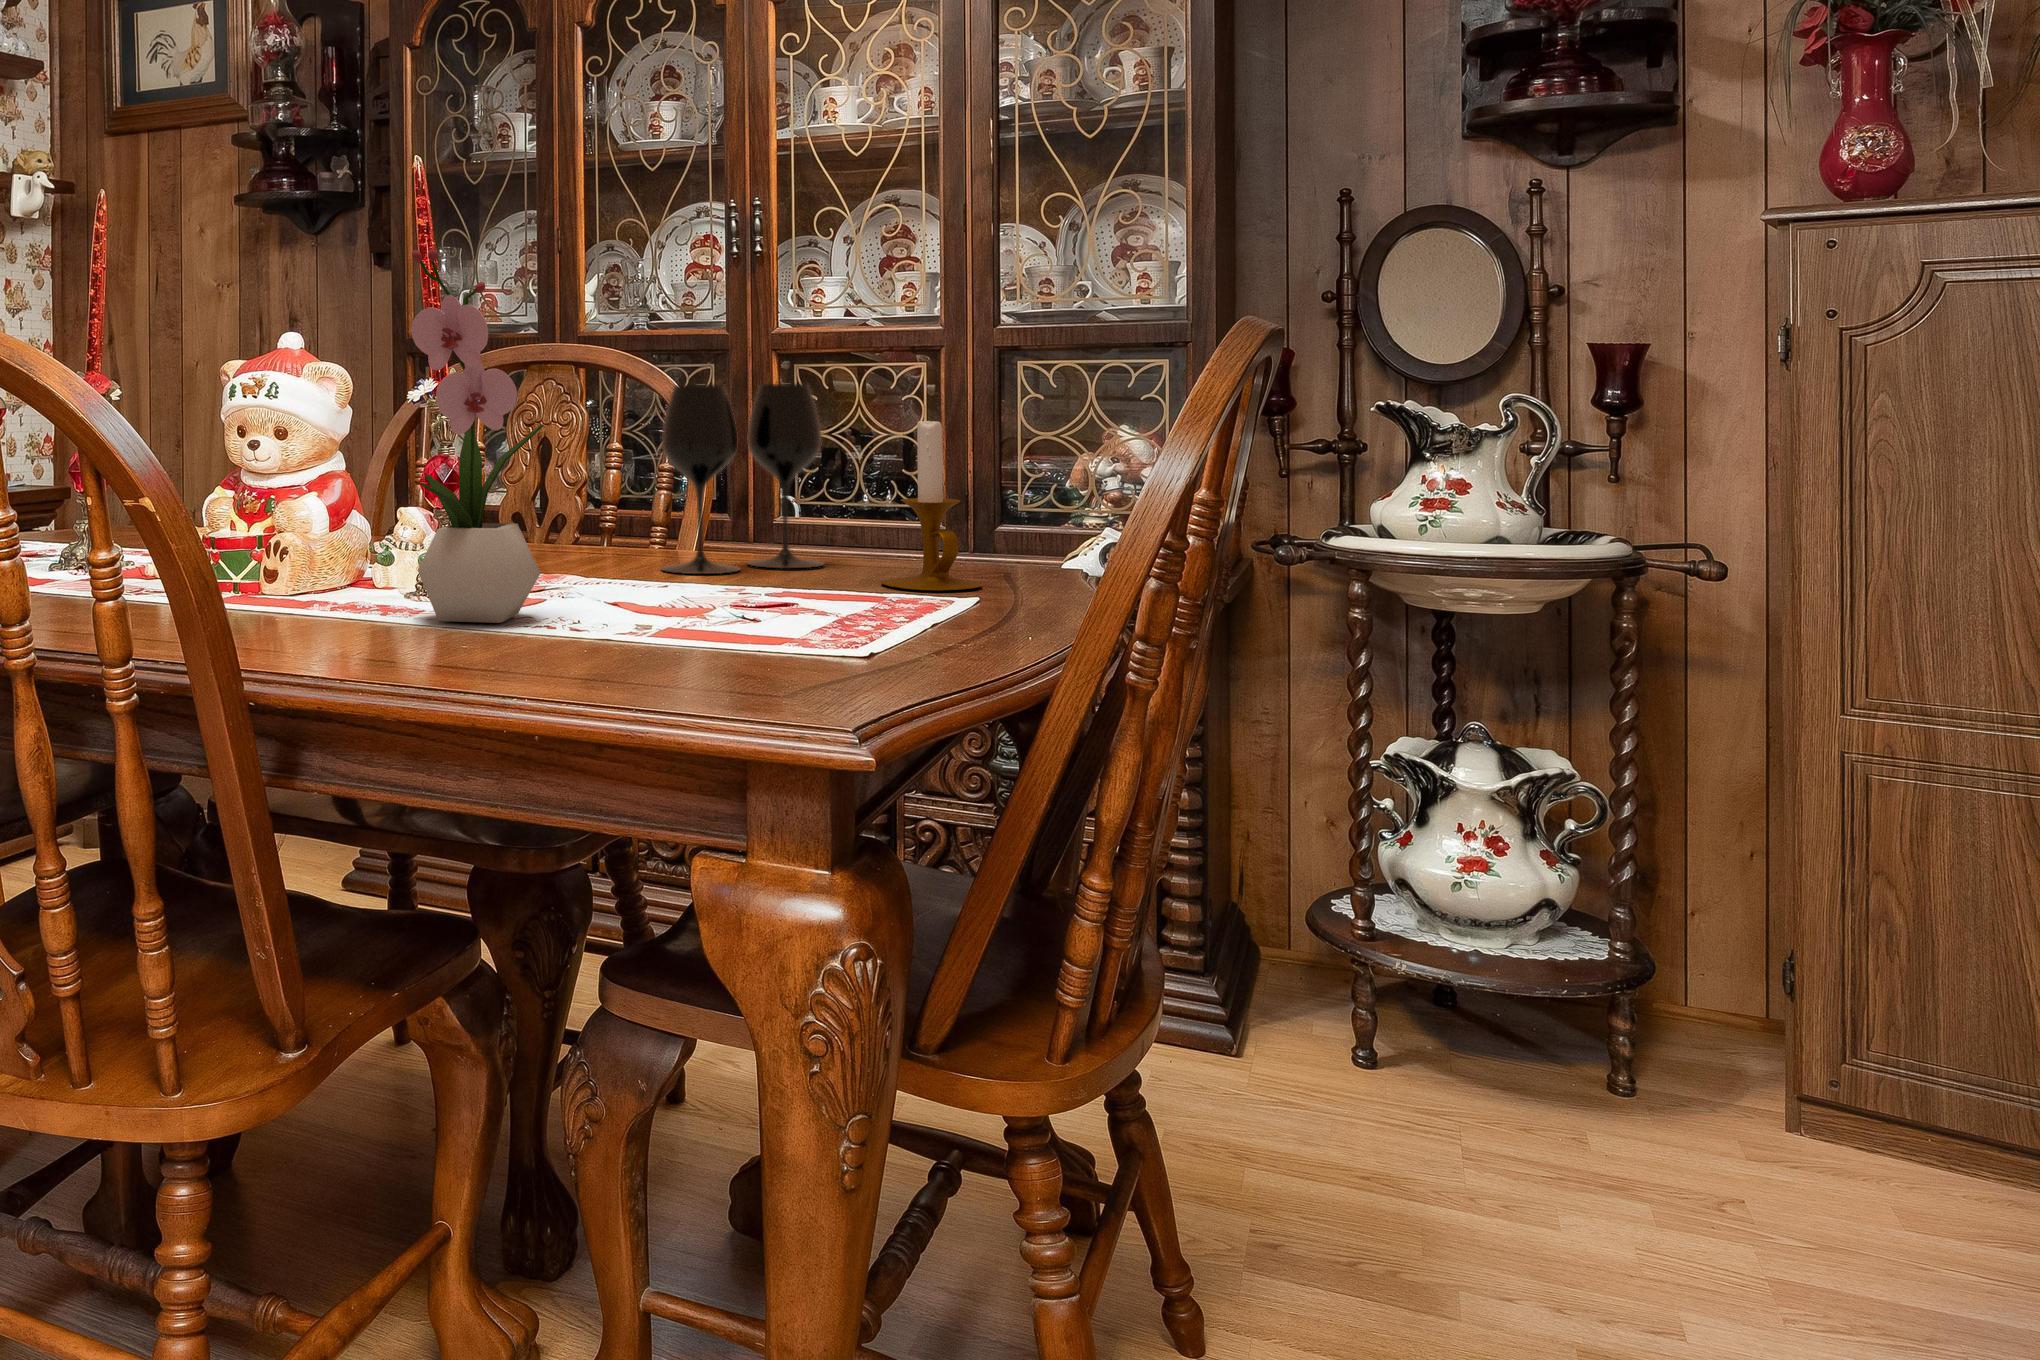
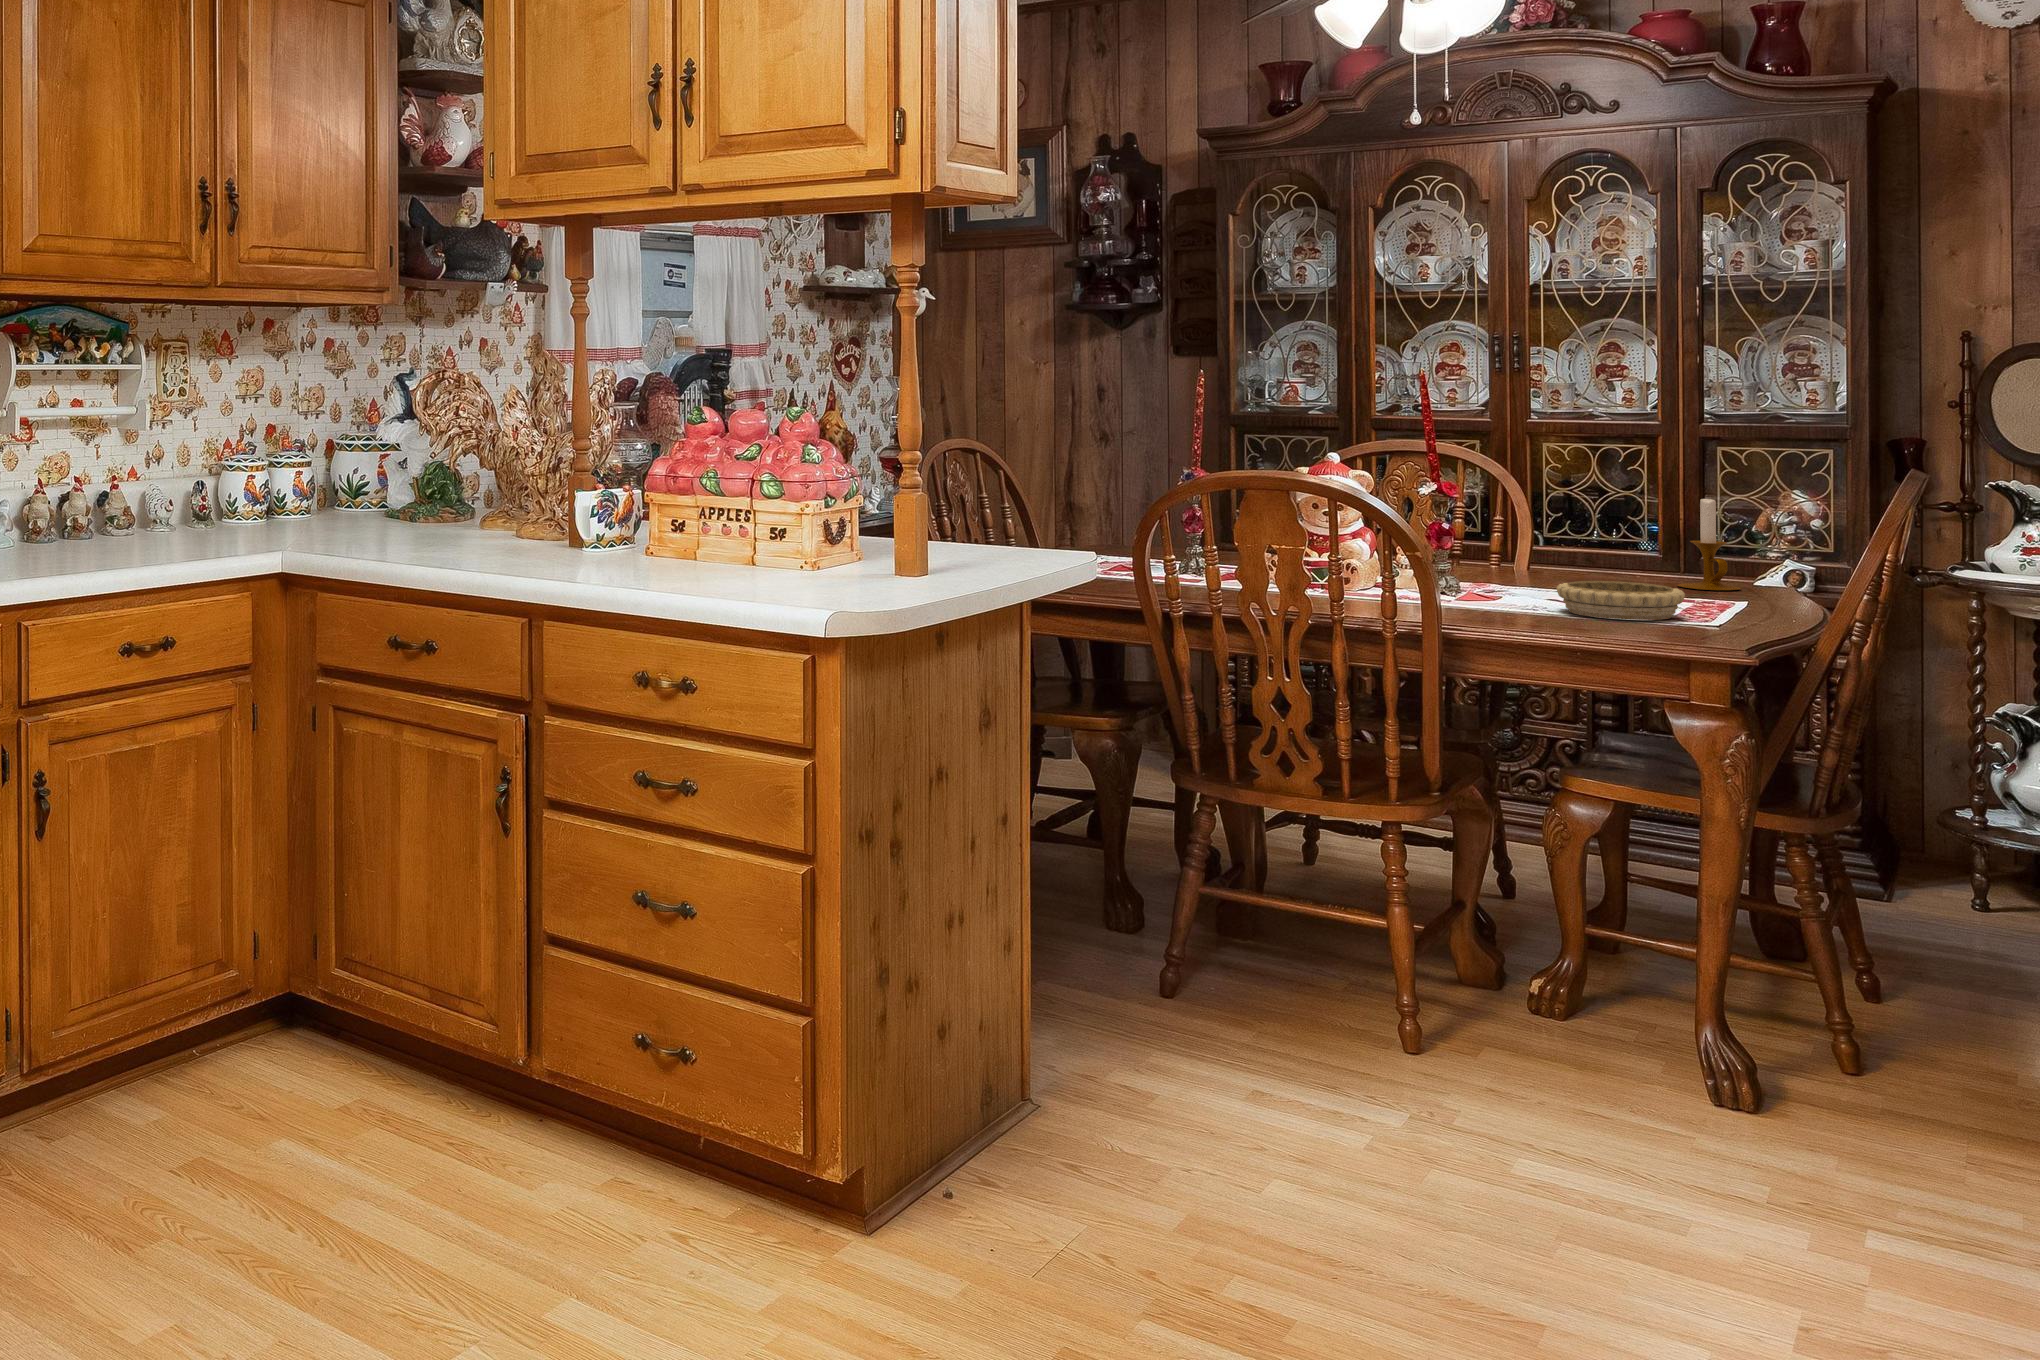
flower arrangement: present [411,249,544,623] -> none [1449,418,1519,597]
wine glass: present [662,384,824,574] -> none [1530,472,1628,579]
decorative bowl: none [542,587,792,681] -> present [1556,581,1685,620]

